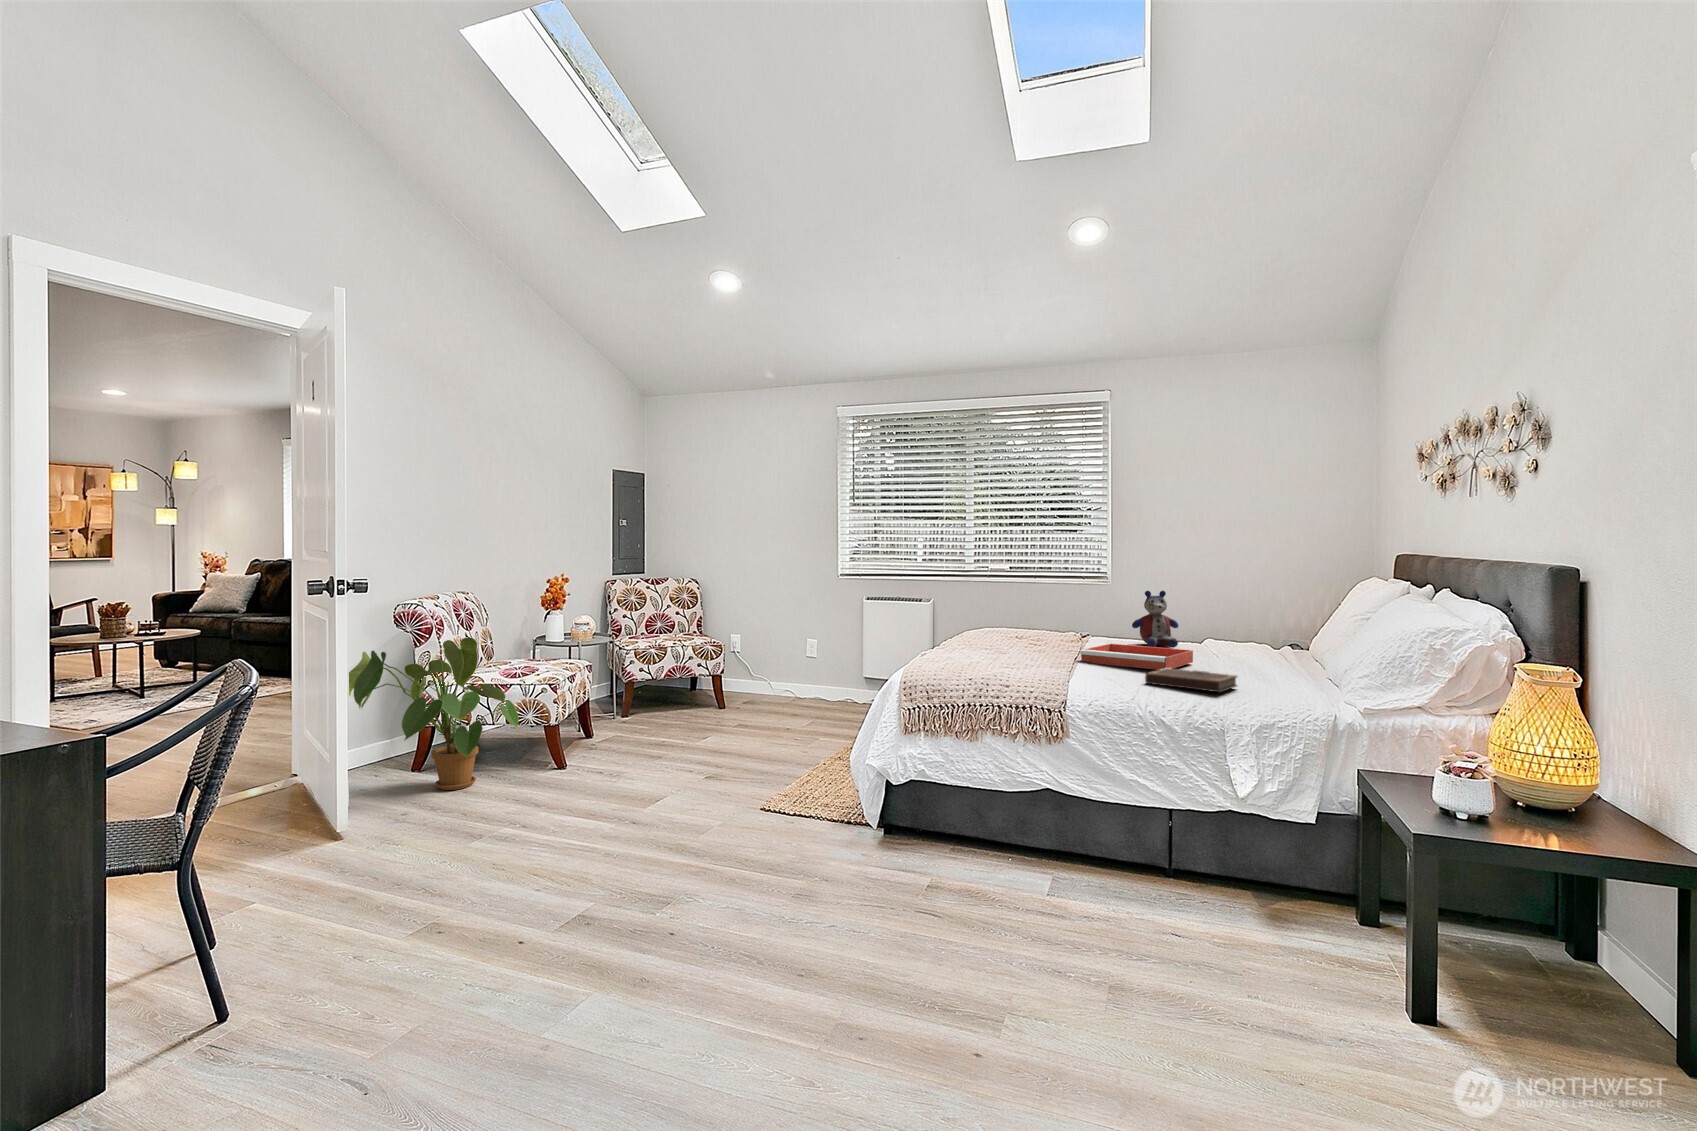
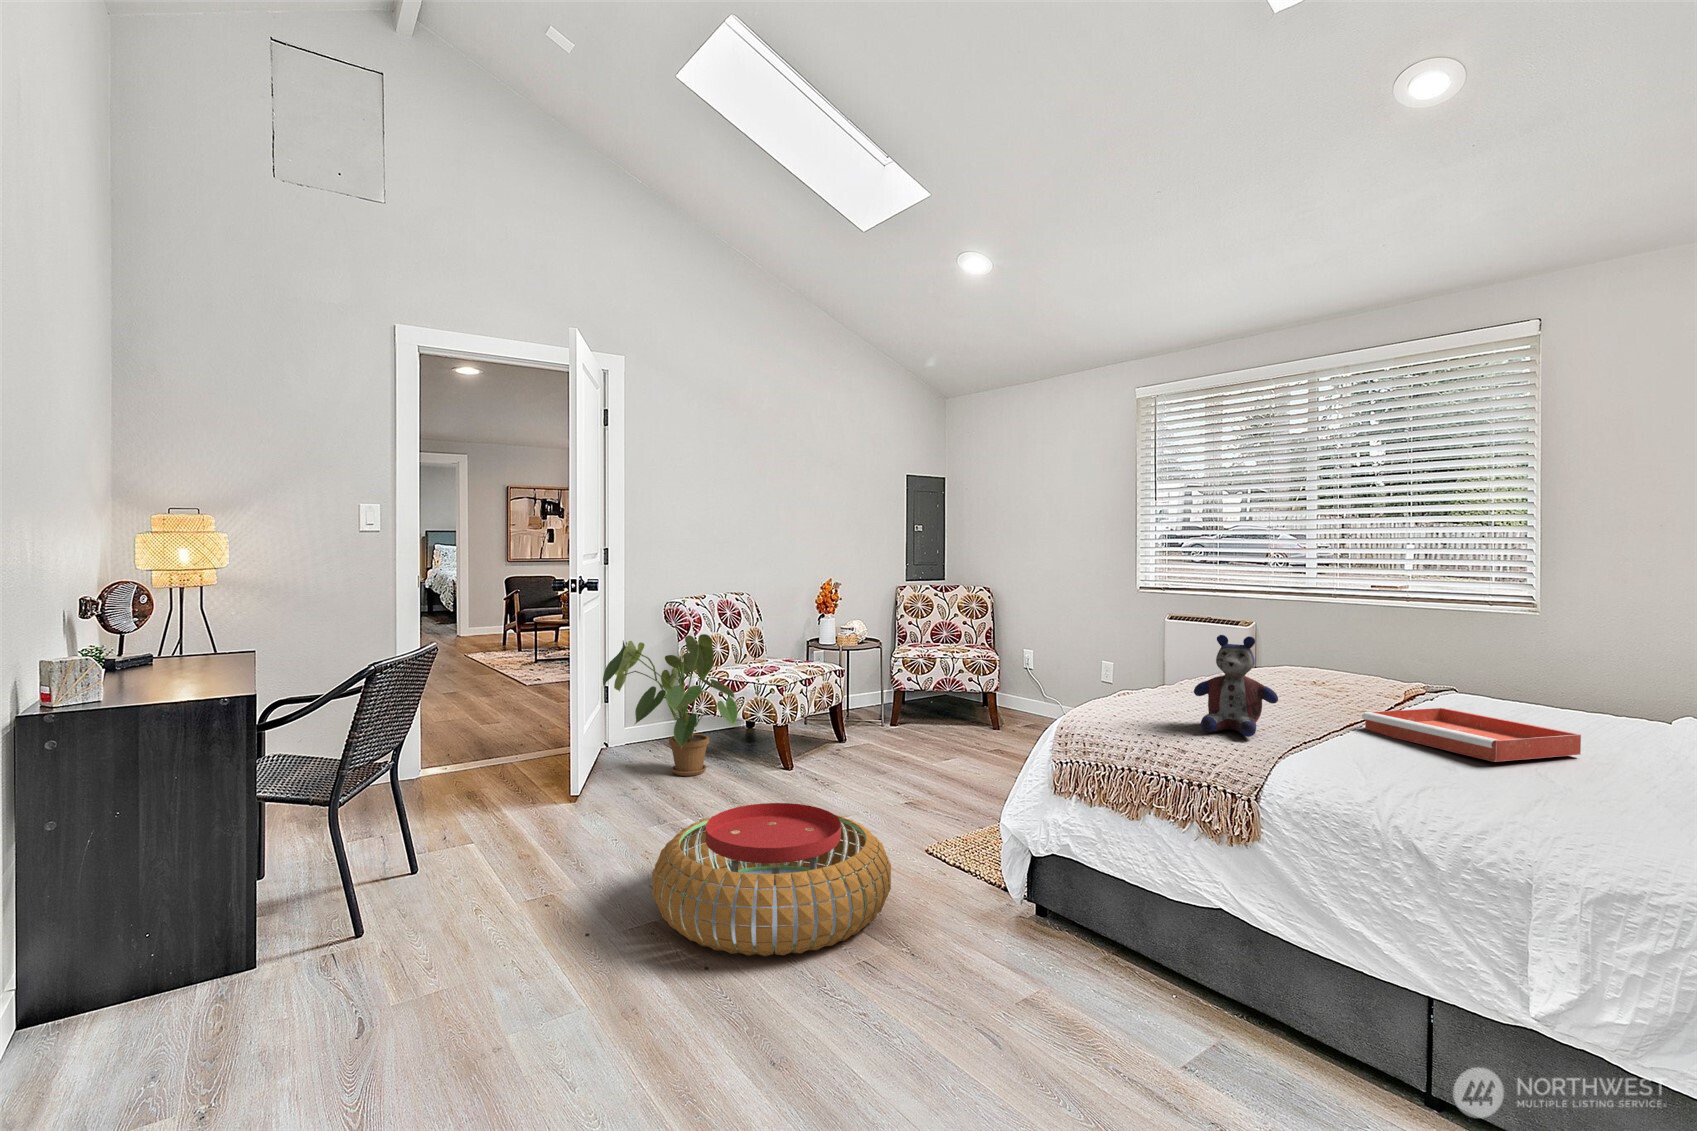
stuffed bear: present [1132,591,1178,647] -> present [1194,635,1278,737]
notebook: present [1145,668,1237,692] -> none [1423,758,1611,814]
pouf: none [564,780,787,917] -> present [652,803,891,956]

